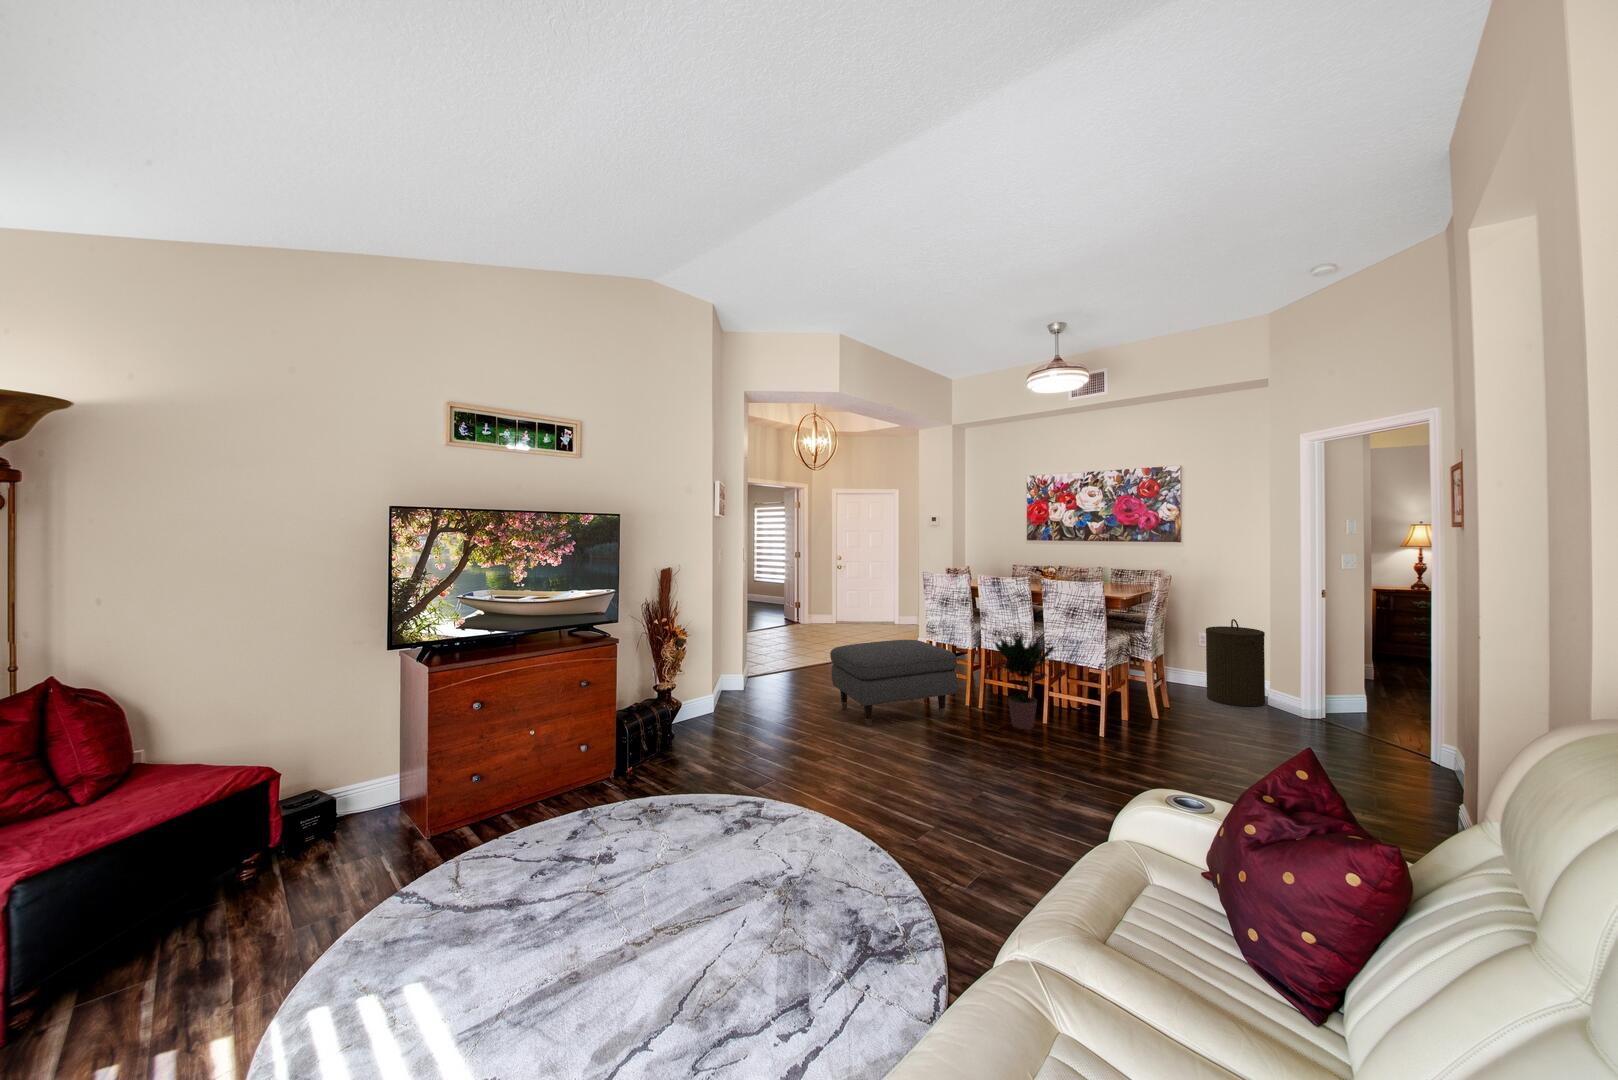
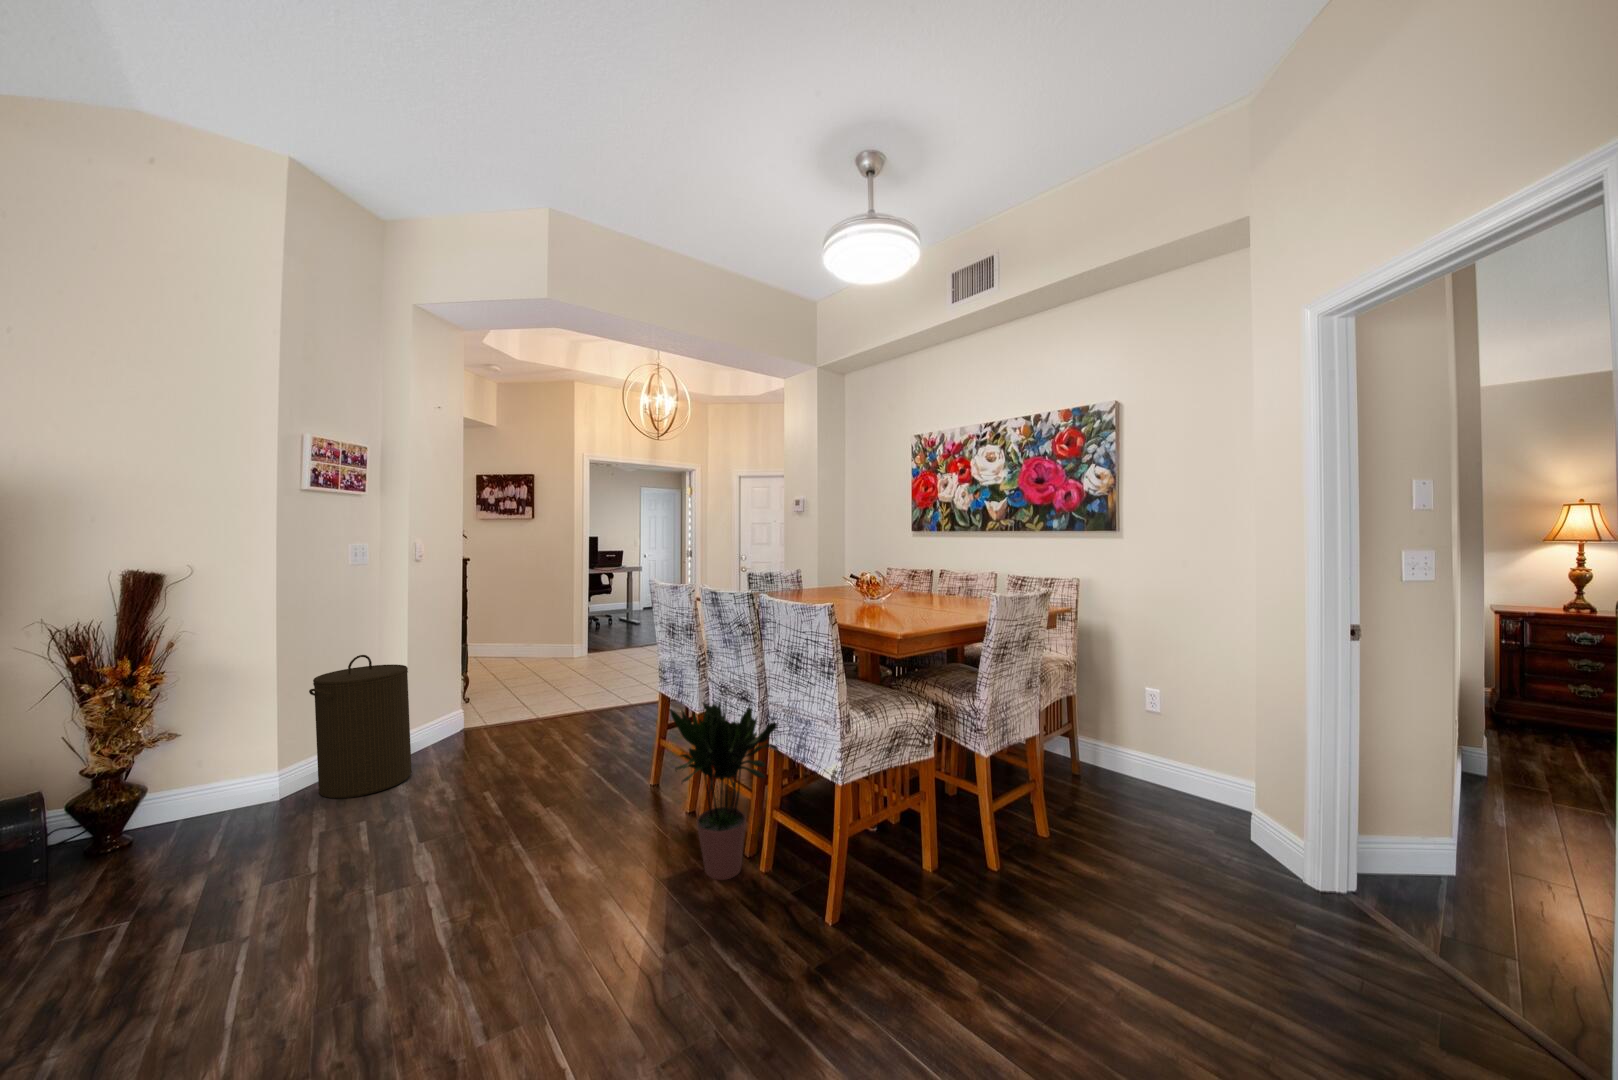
laundry hamper: present [1206,619,1265,707] -> present [309,655,412,799]
ottoman: present [830,640,957,727] -> none [422,691,640,857]

